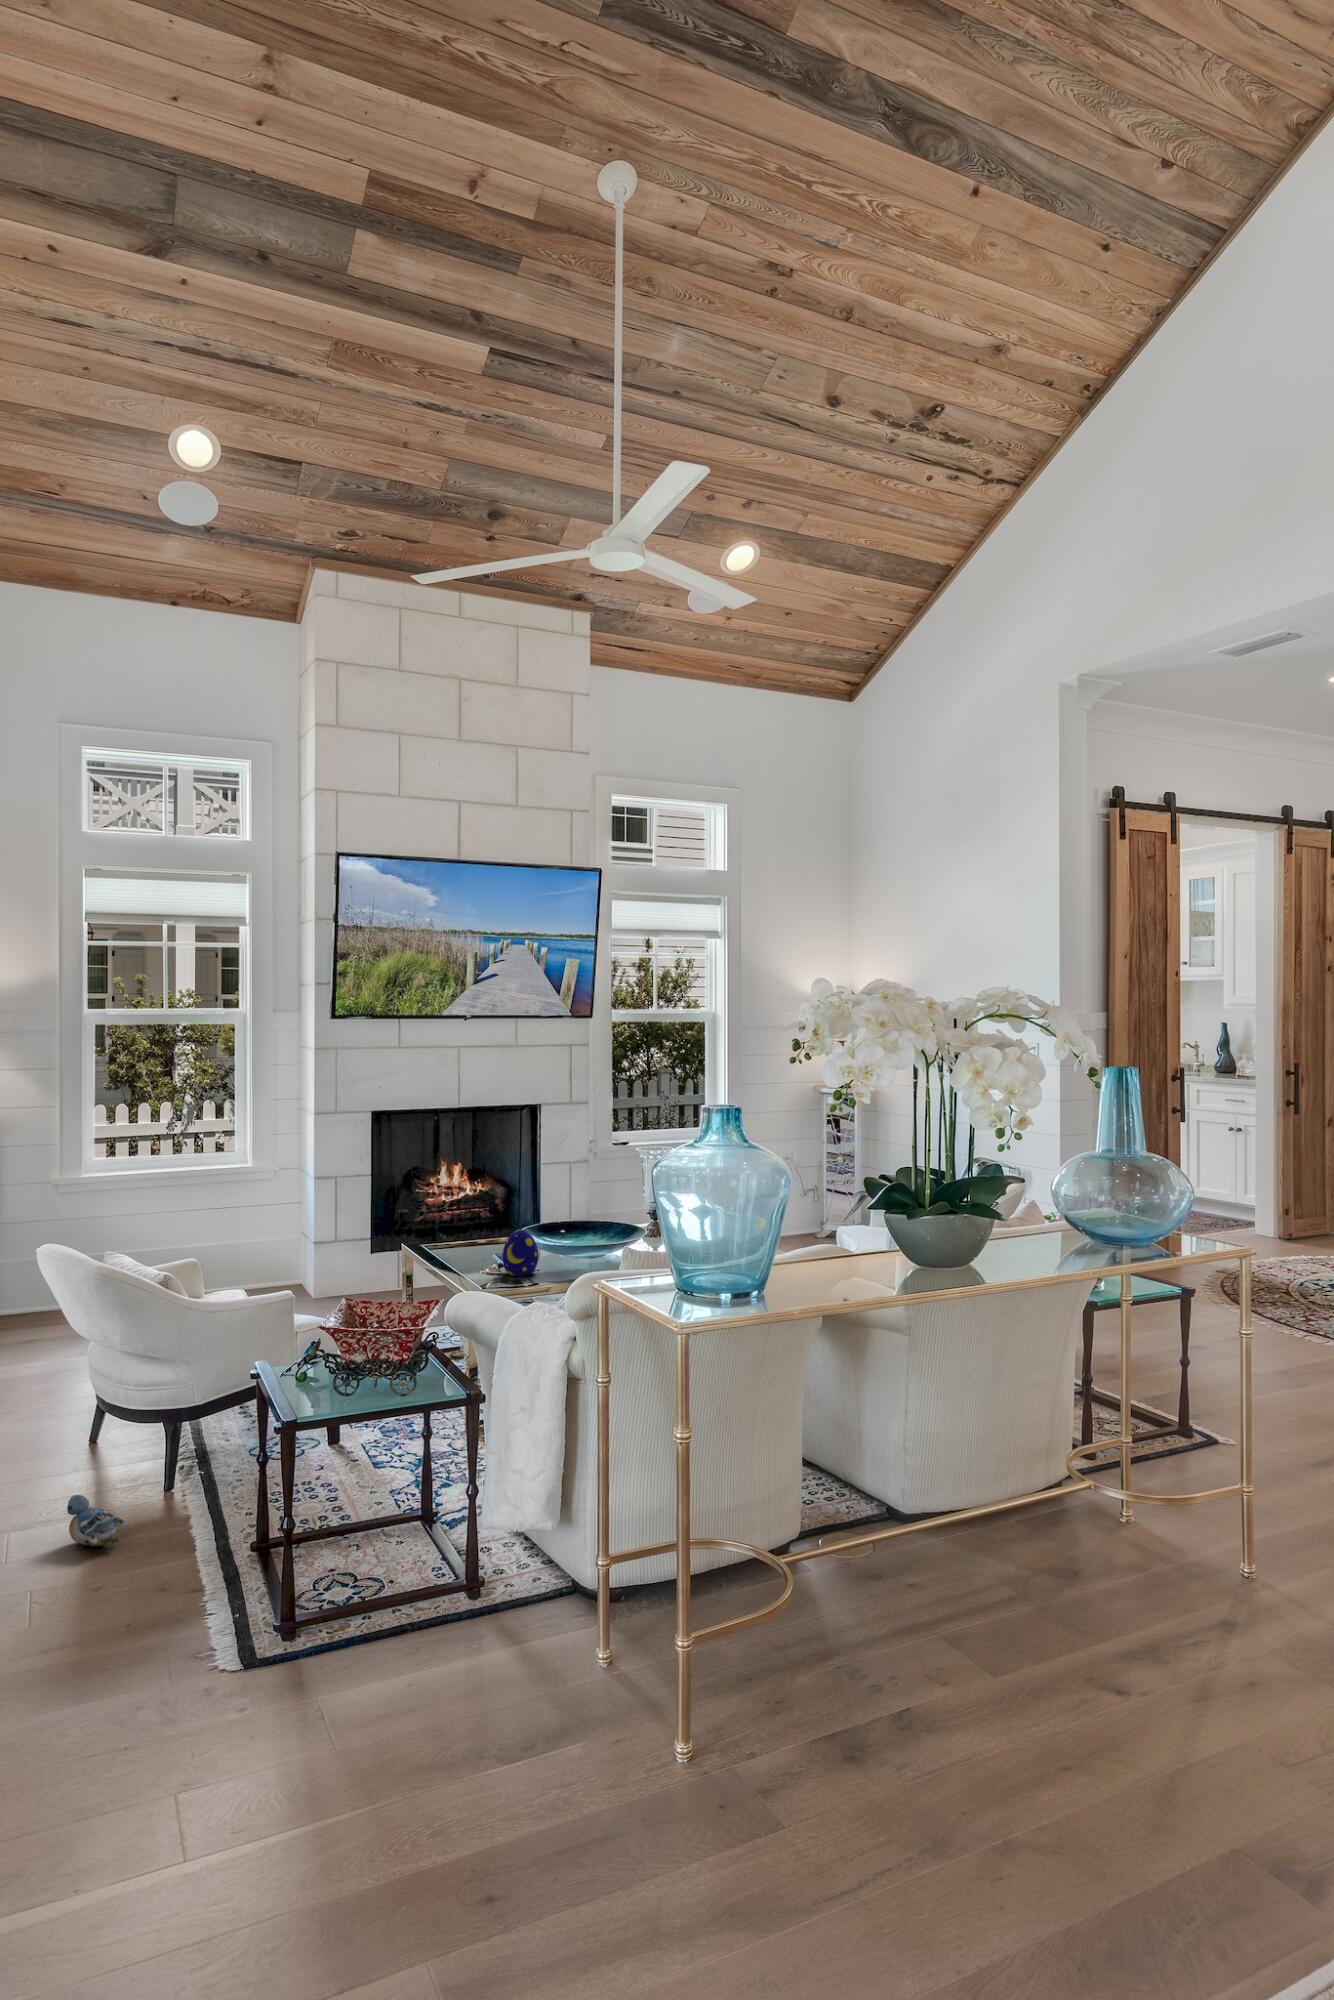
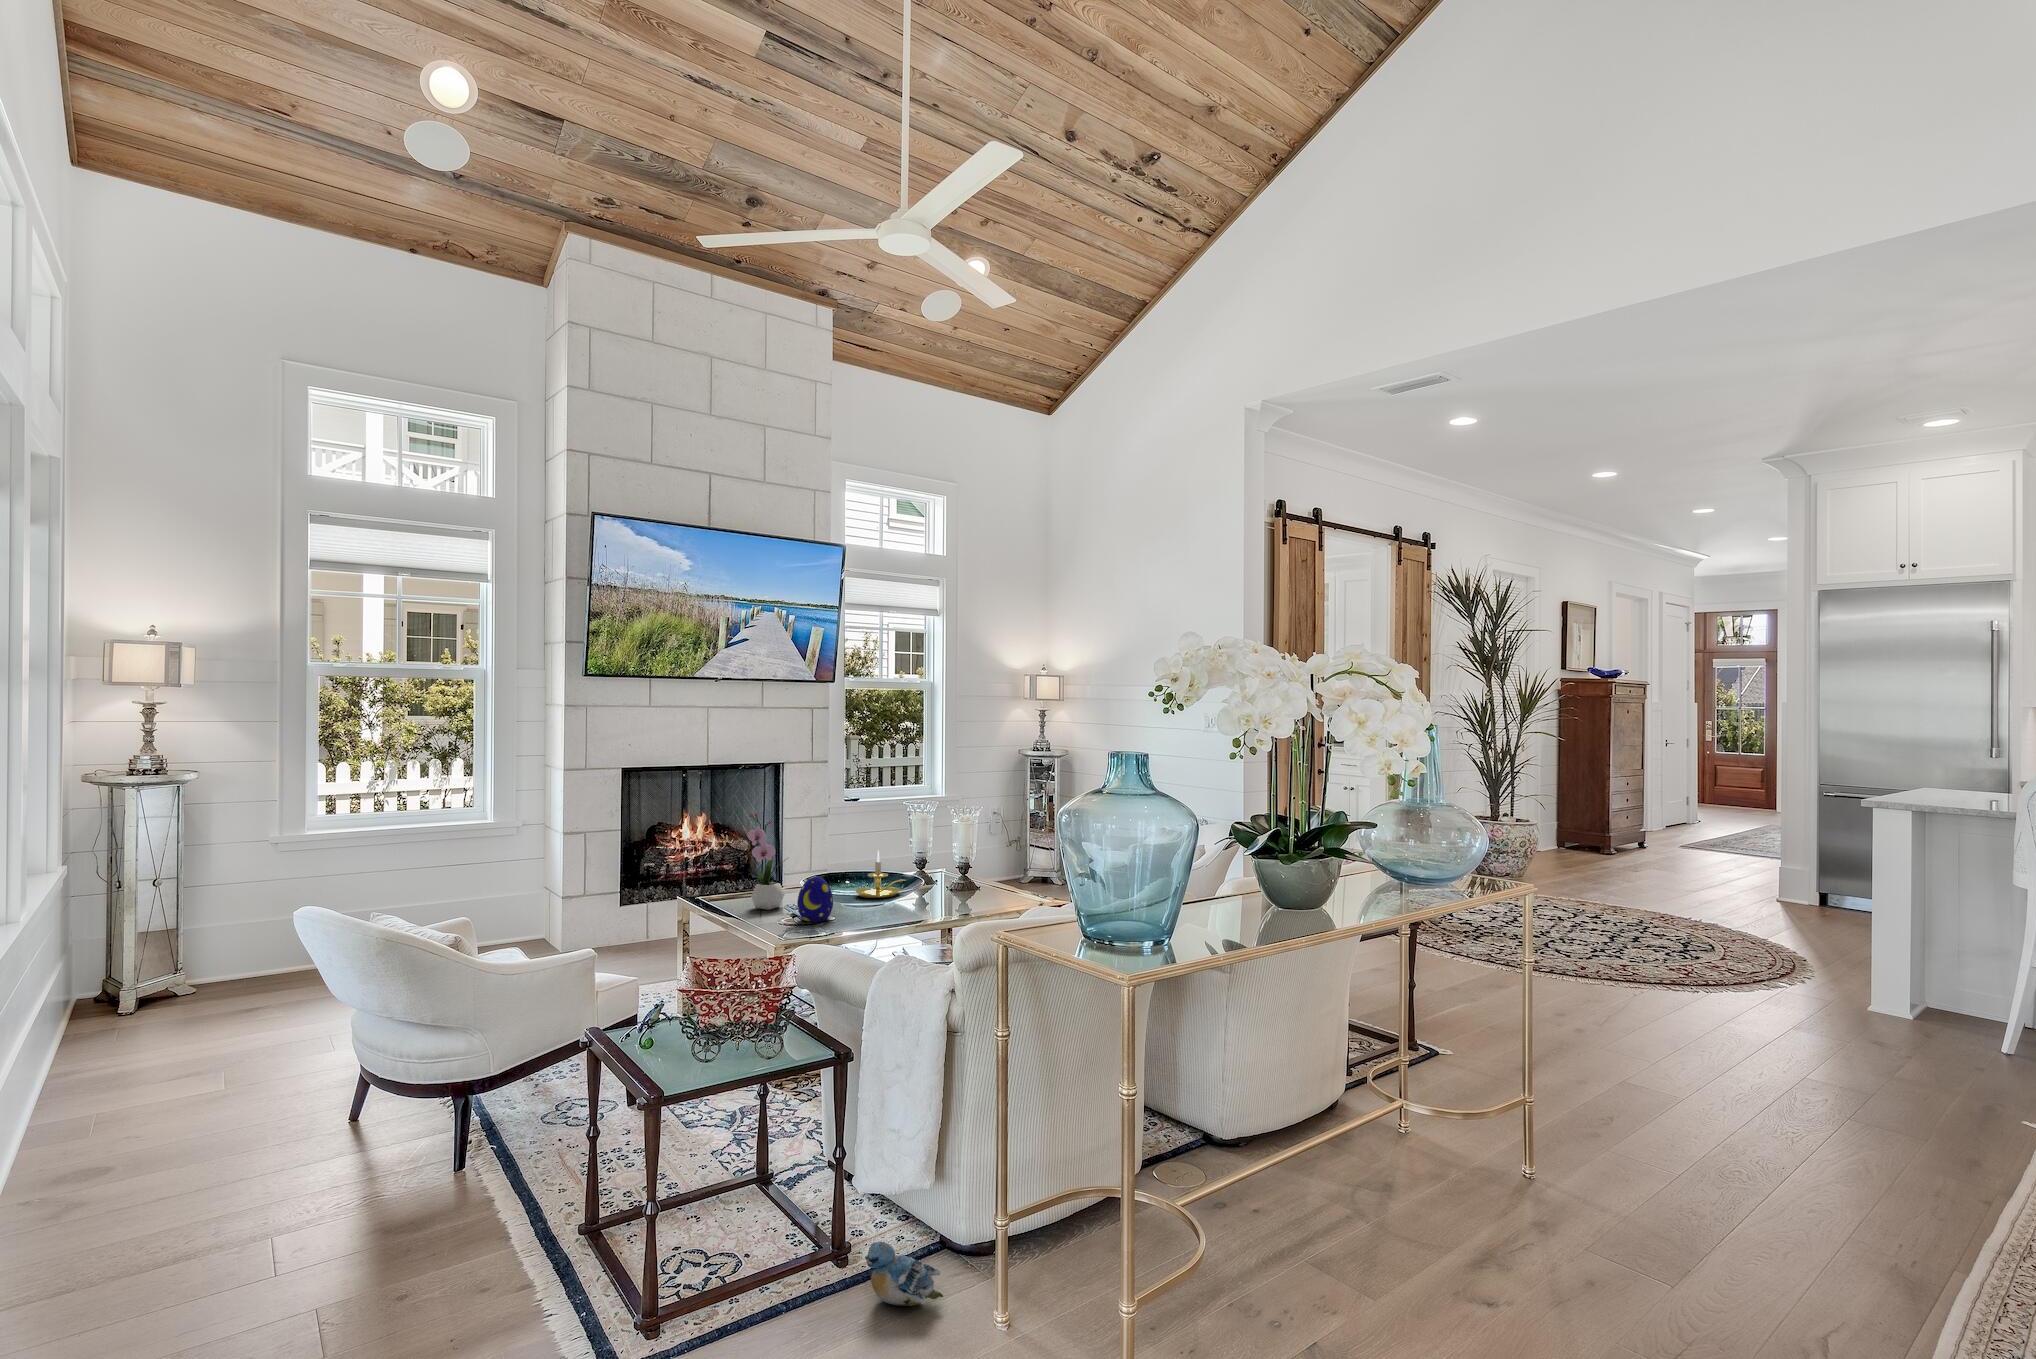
flower arrangement: none [460,1164,504,1263] -> present [747,813,788,910]
candle holder: none [574,1204,628,1254] -> present [855,850,905,898]
plush toy: present [67,1495,128,1546] -> present [865,1241,943,1306]

